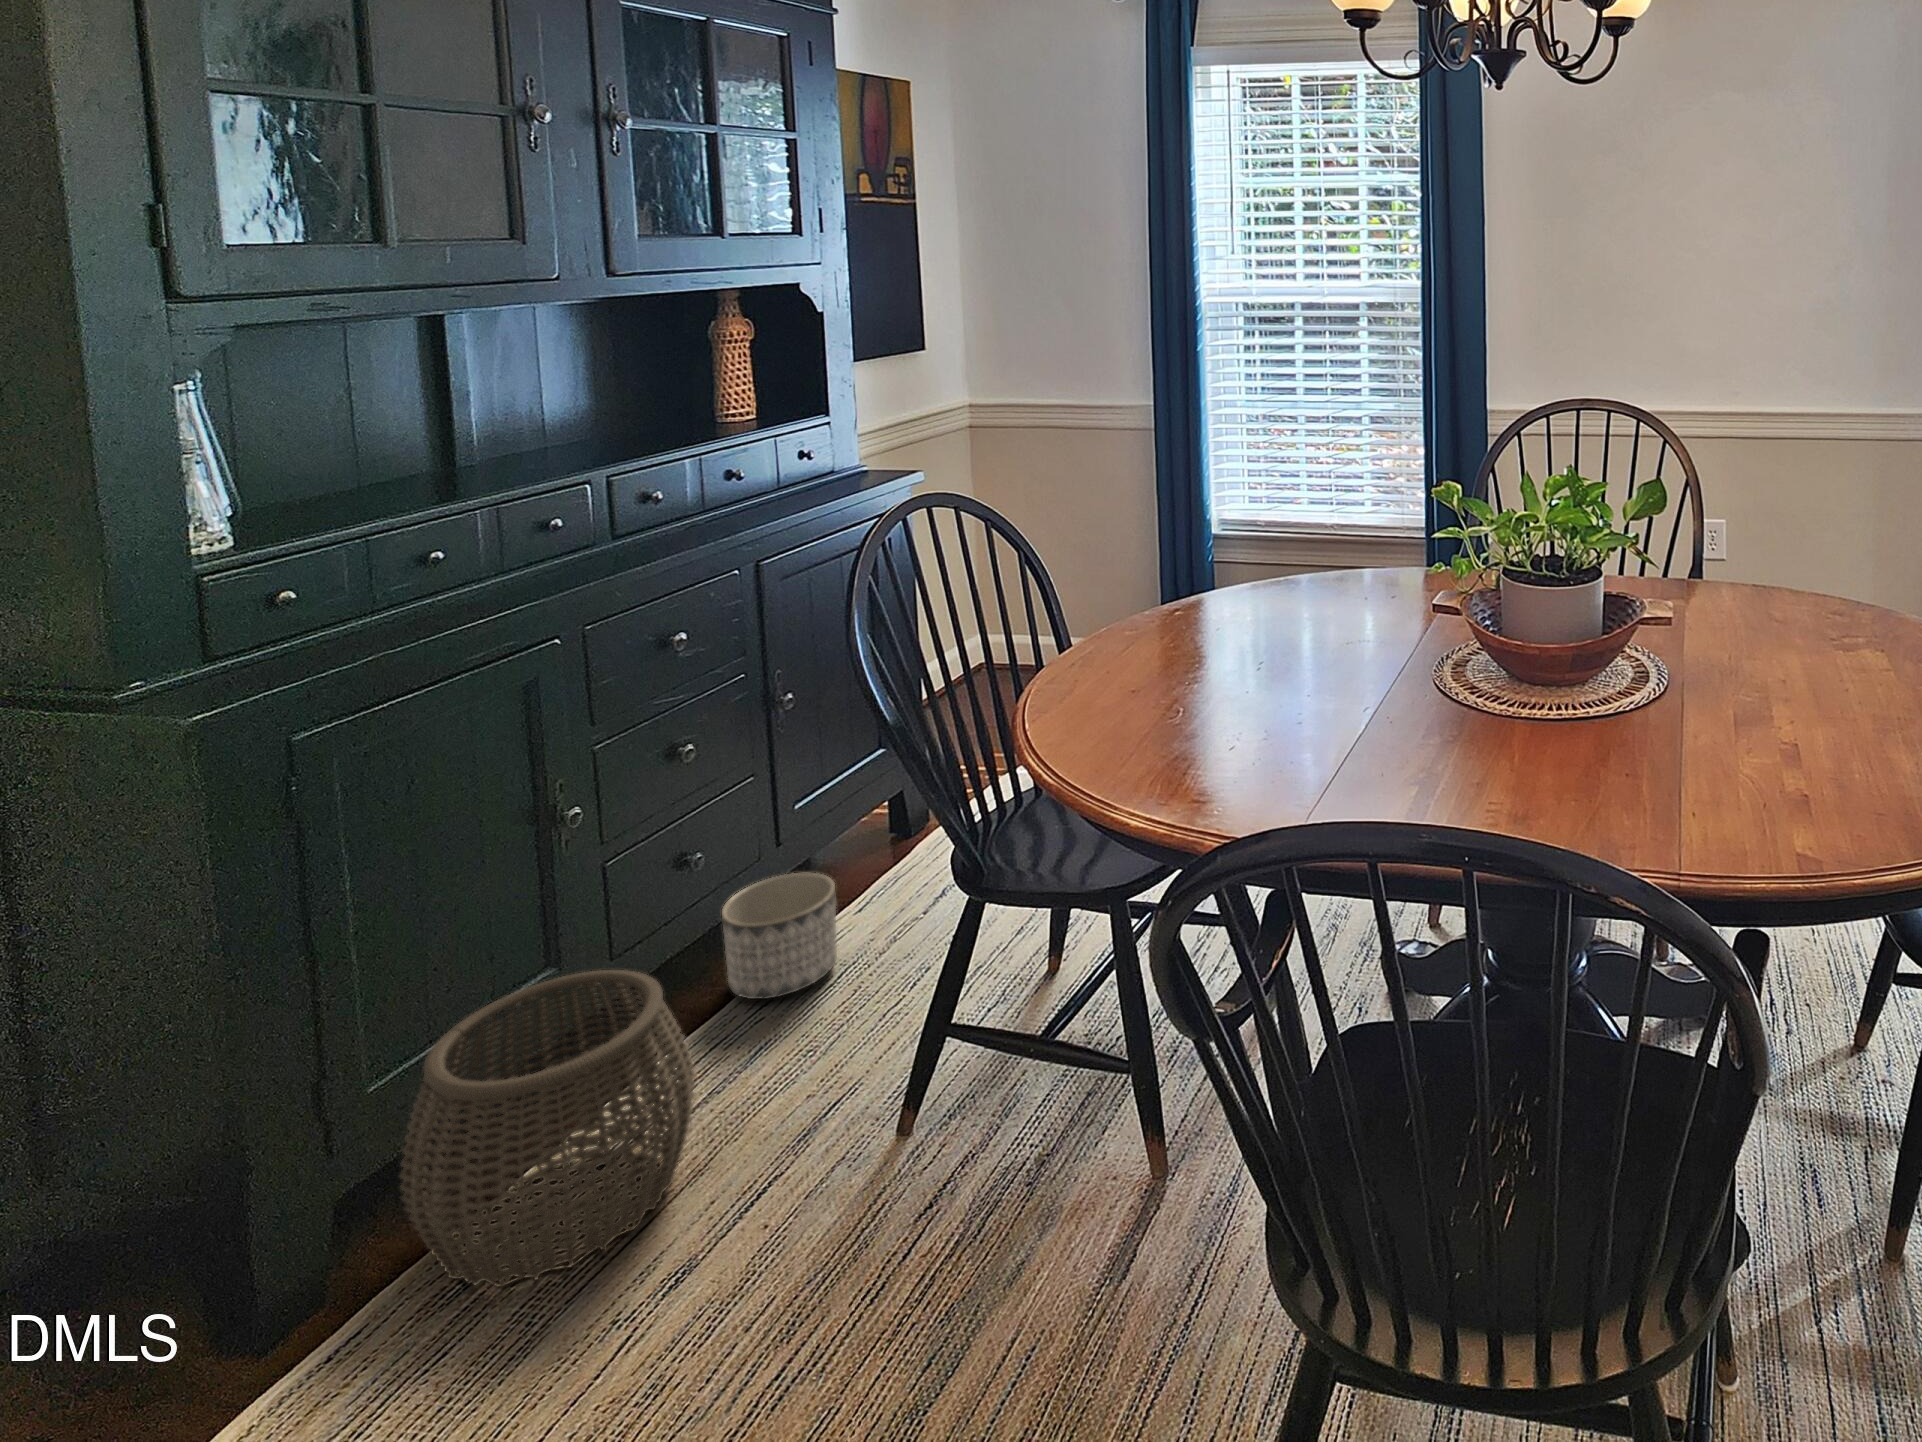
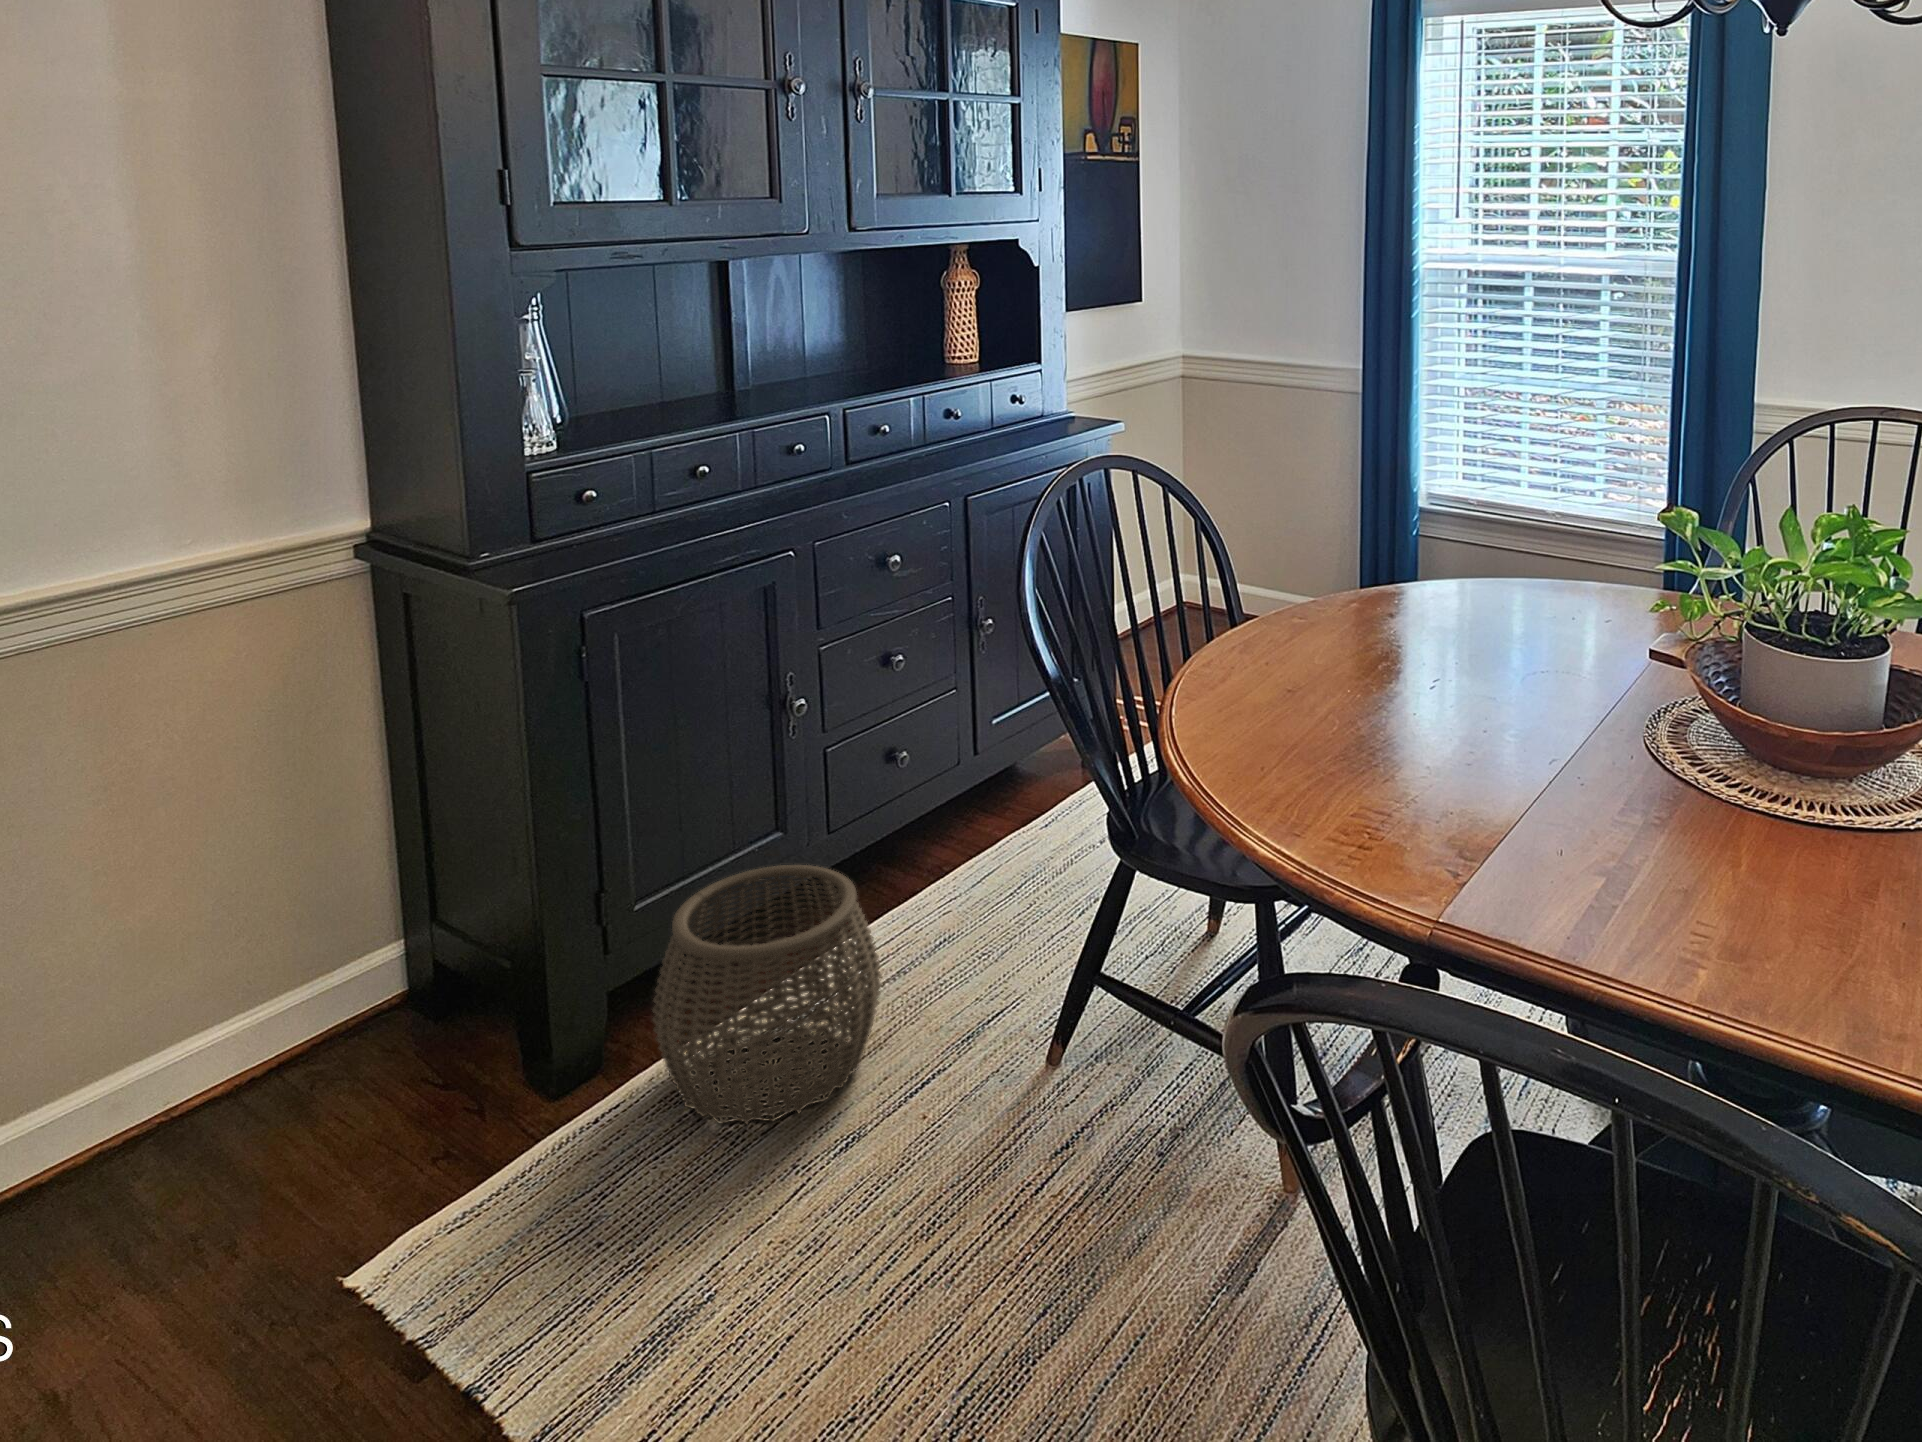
planter: present [722,873,837,999] -> none [923,807,1020,920]

